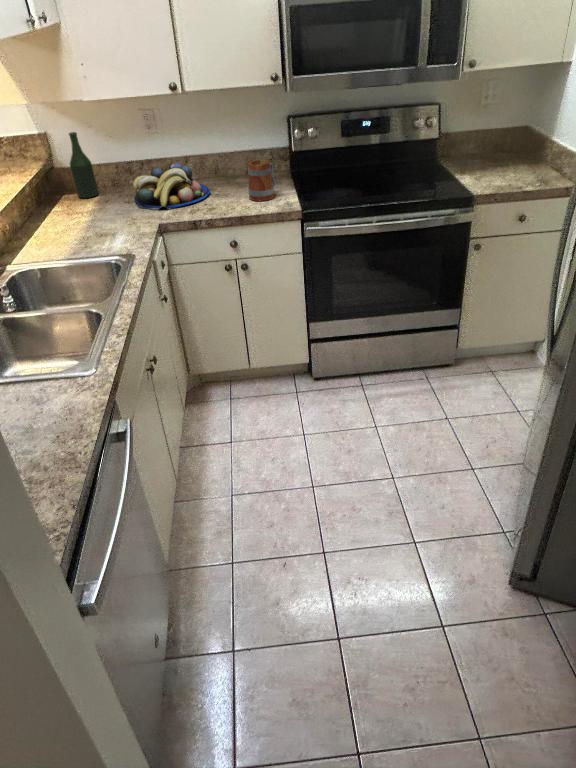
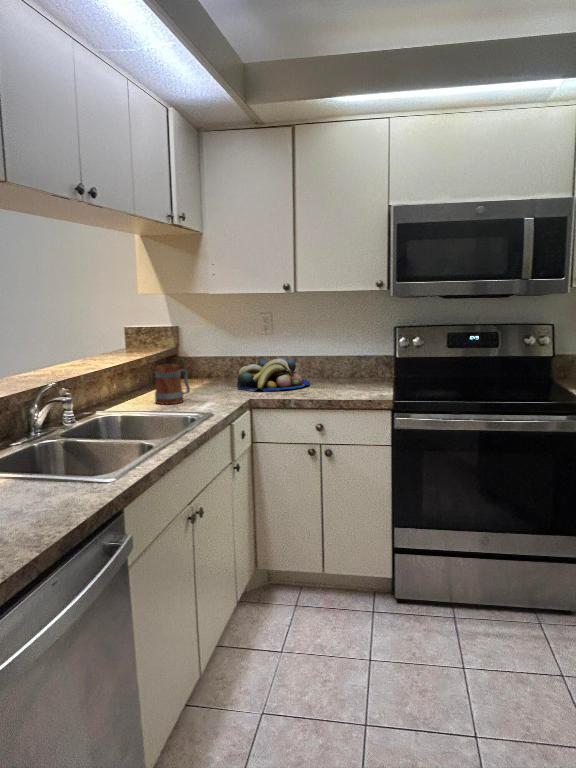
bottle: present [69,132,98,198] -> none [188,324,209,382]
mug: present [248,159,275,201] -> present [155,364,190,404]

